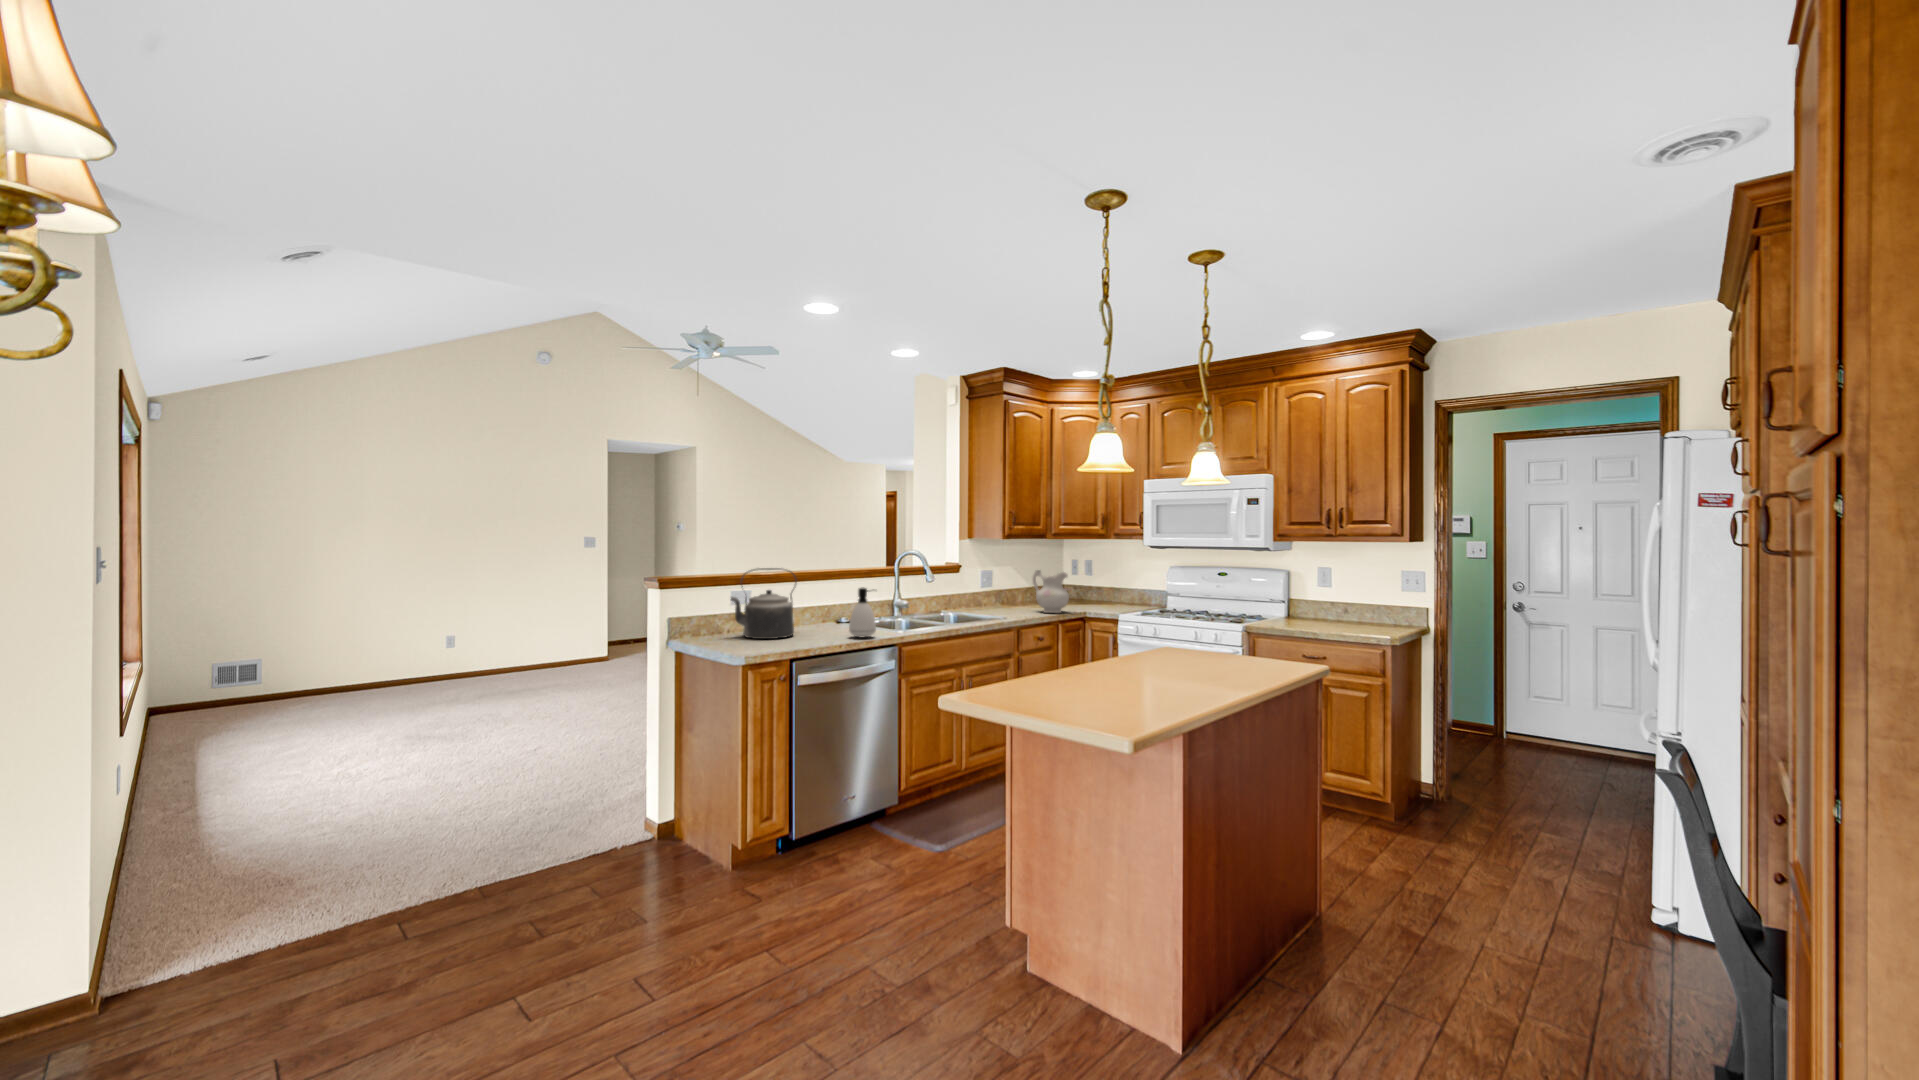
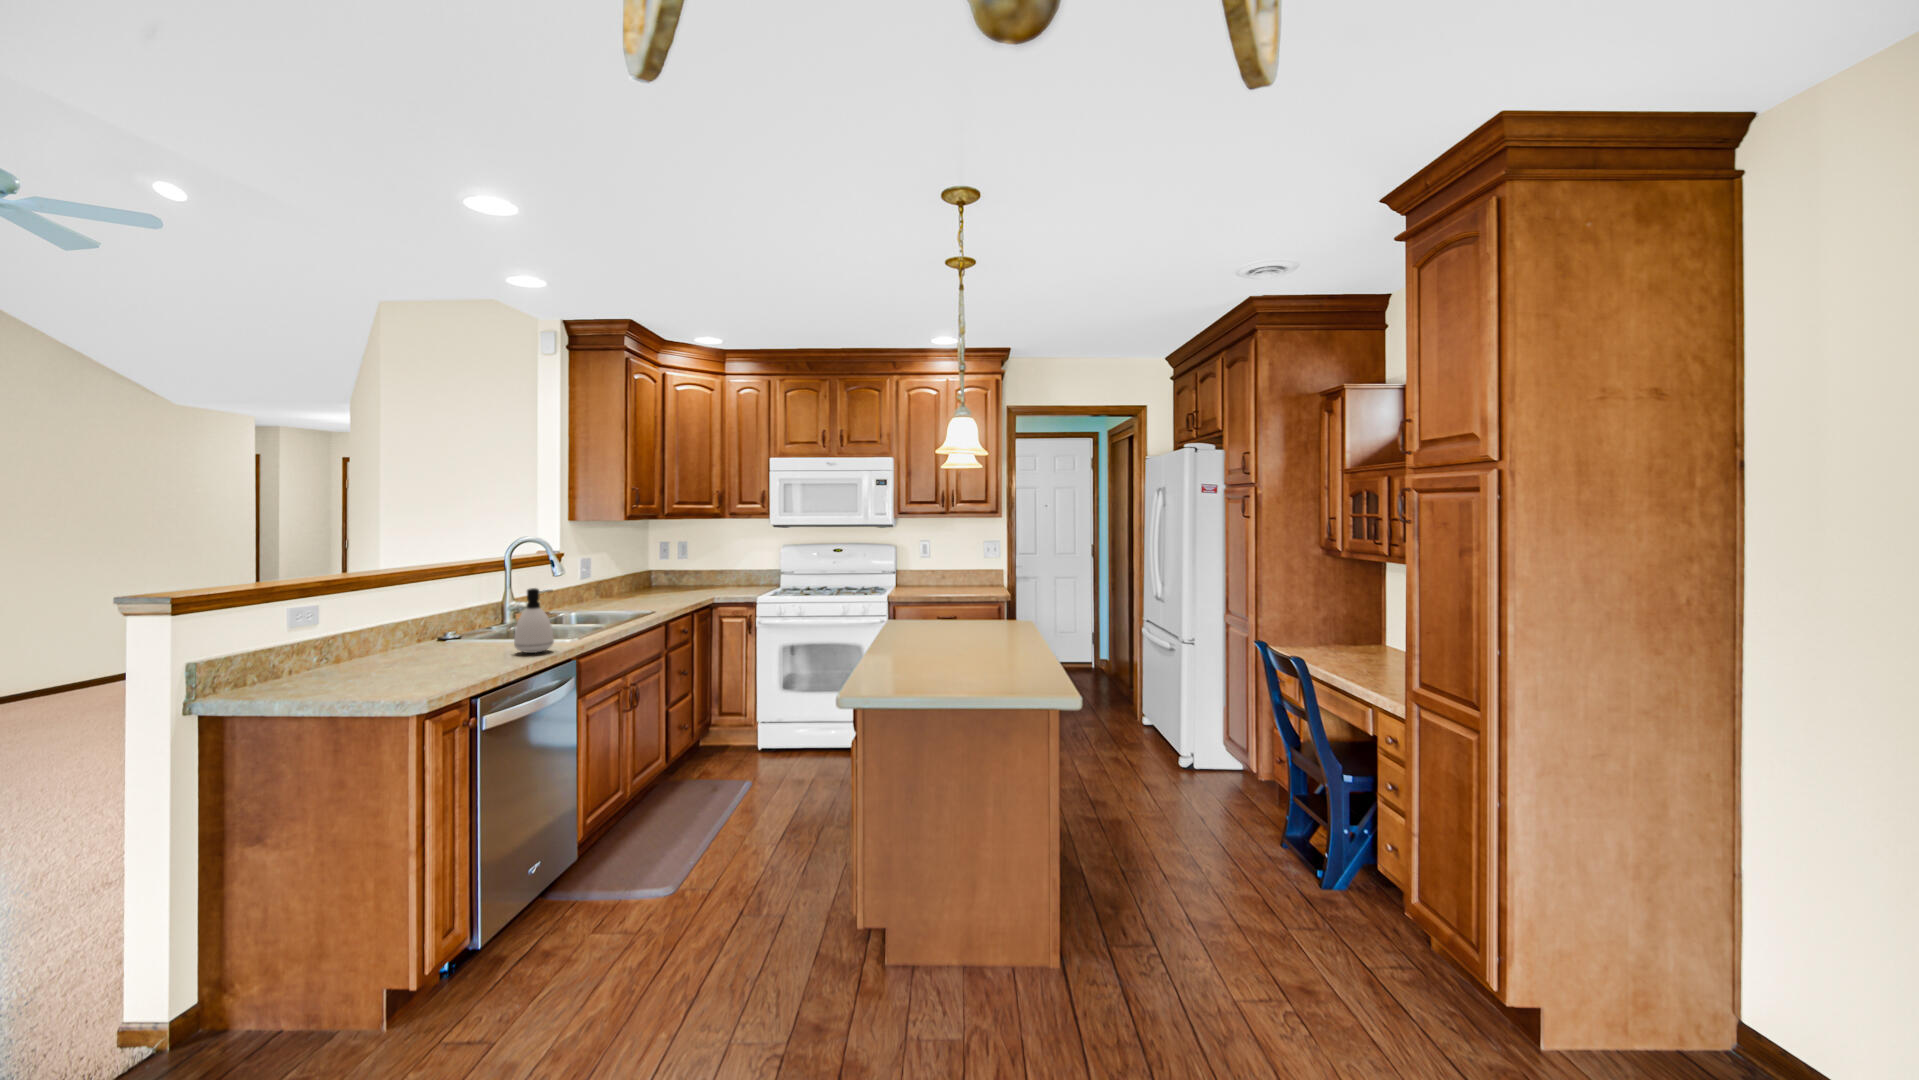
kettle: present [731,568,797,639] -> none [314,570,426,676]
ceramic pitcher: present [1033,570,1069,613] -> none [657,554,700,600]

